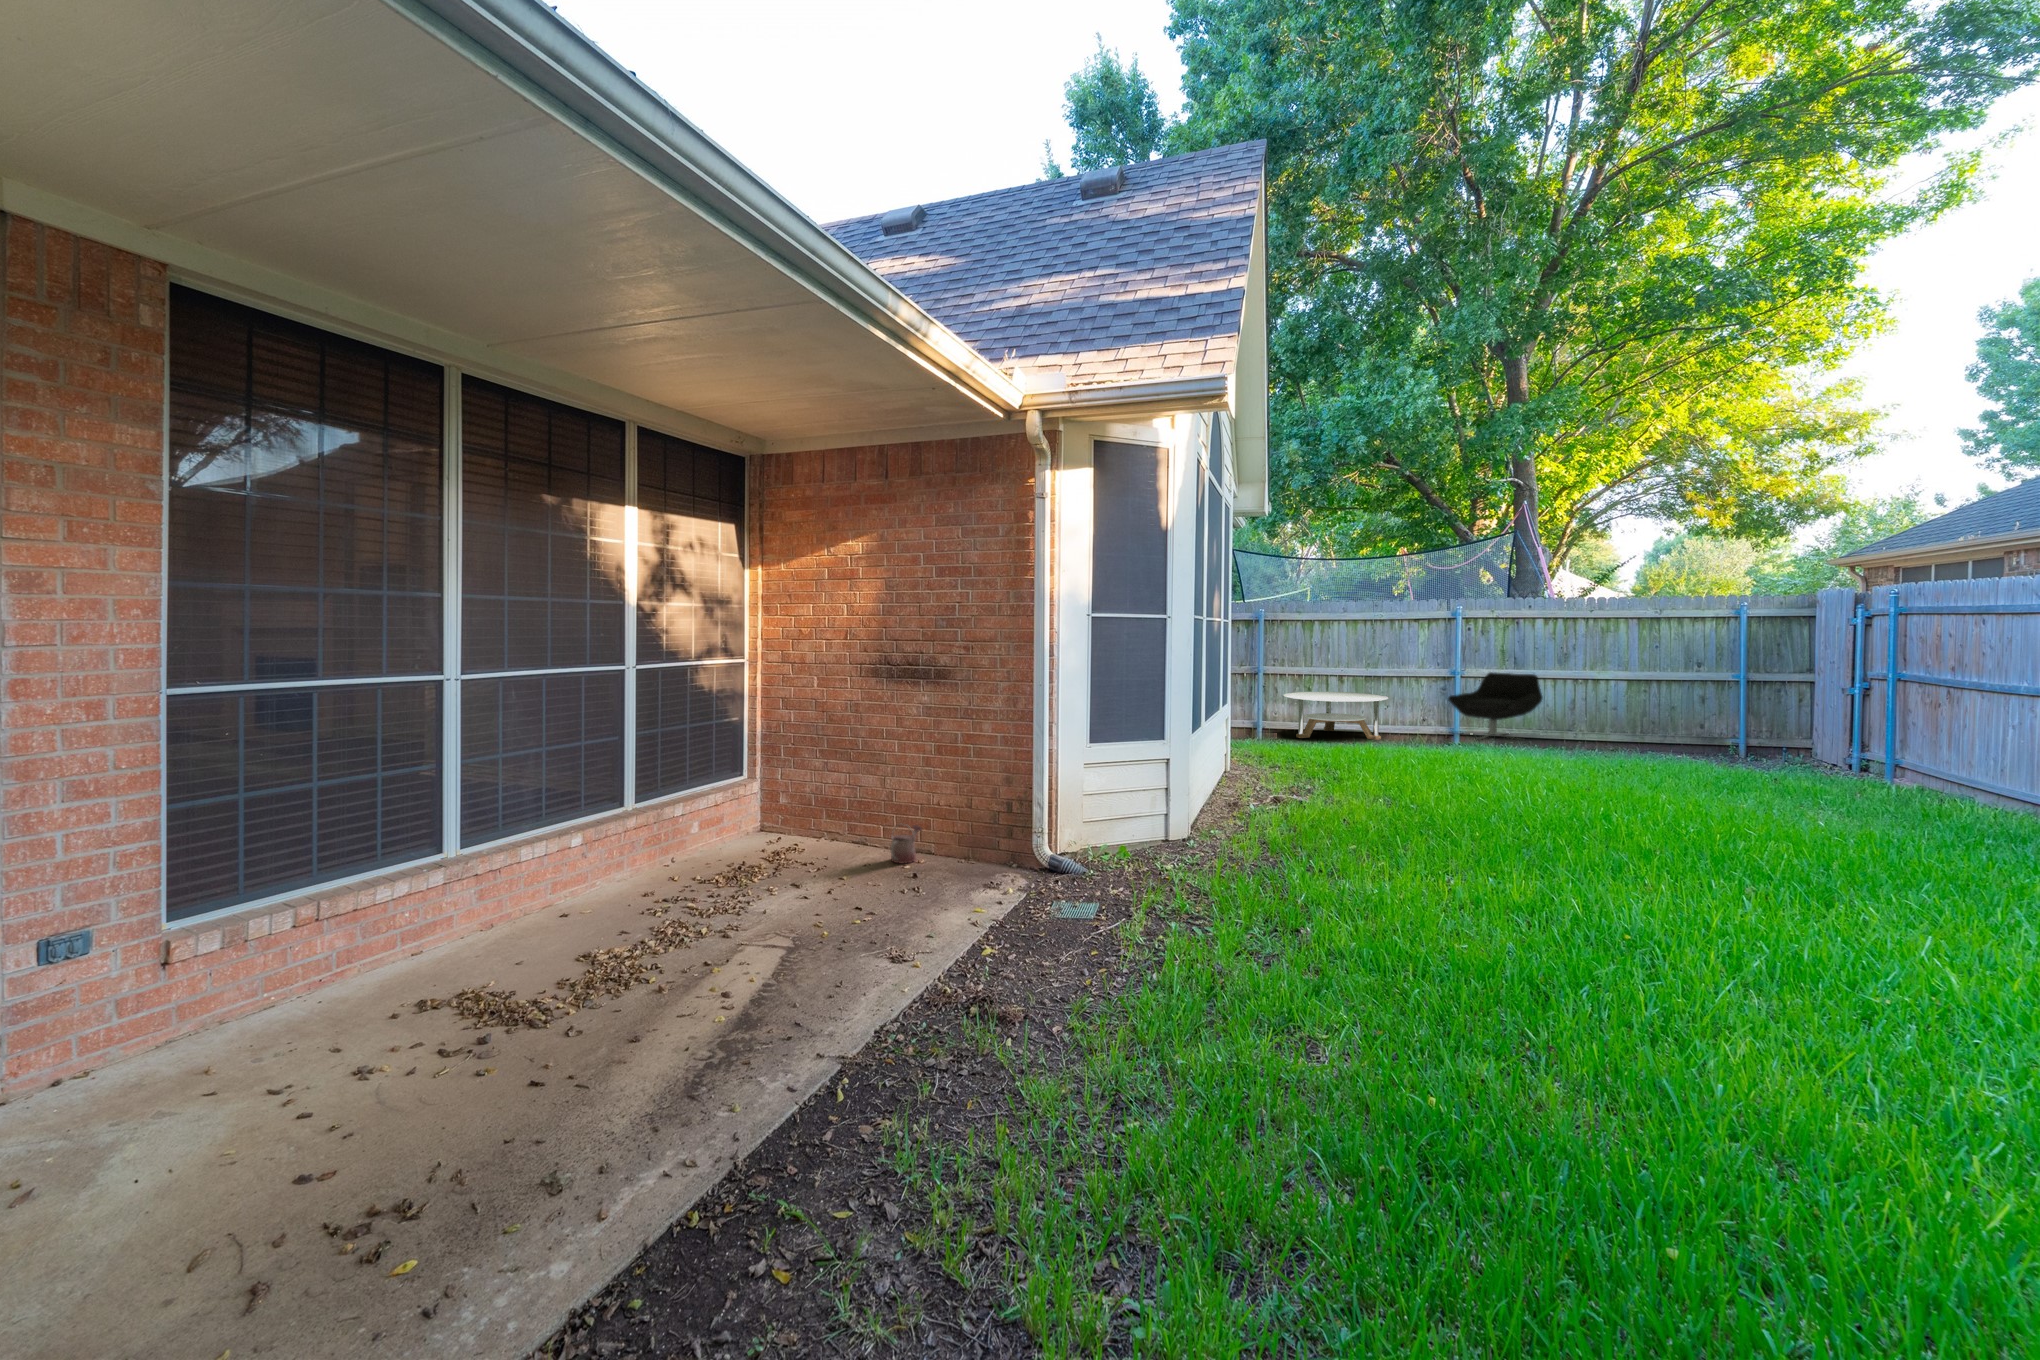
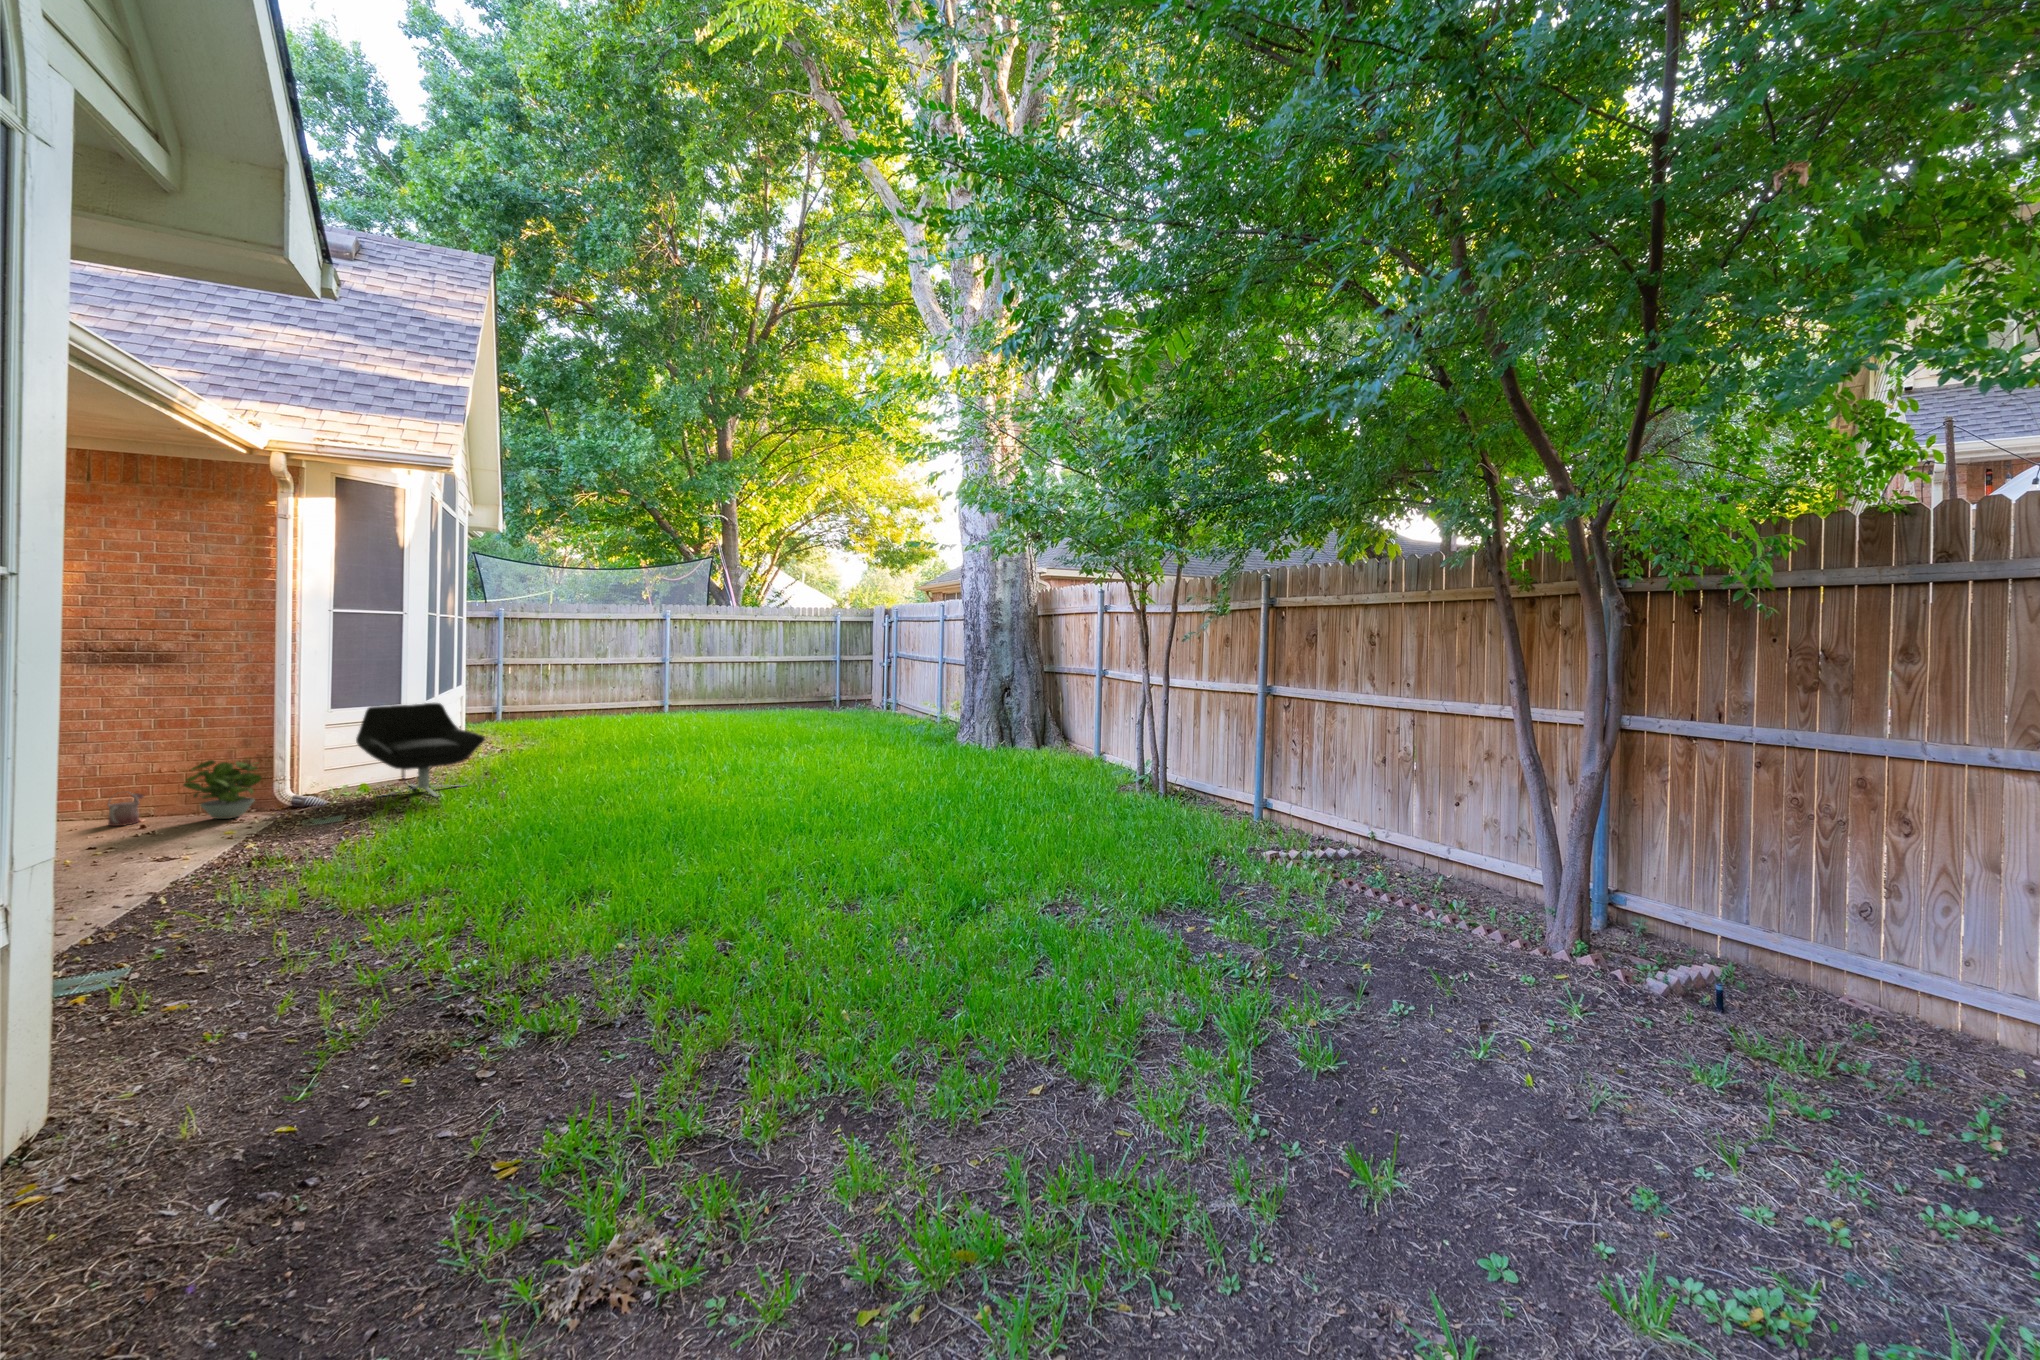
lounge chair: present [1448,672,1543,739] -> present [356,703,485,797]
round table: present [1283,692,1388,740] -> none [521,678,610,715]
potted plant: none [946,801,1019,874] -> present [184,760,261,819]

